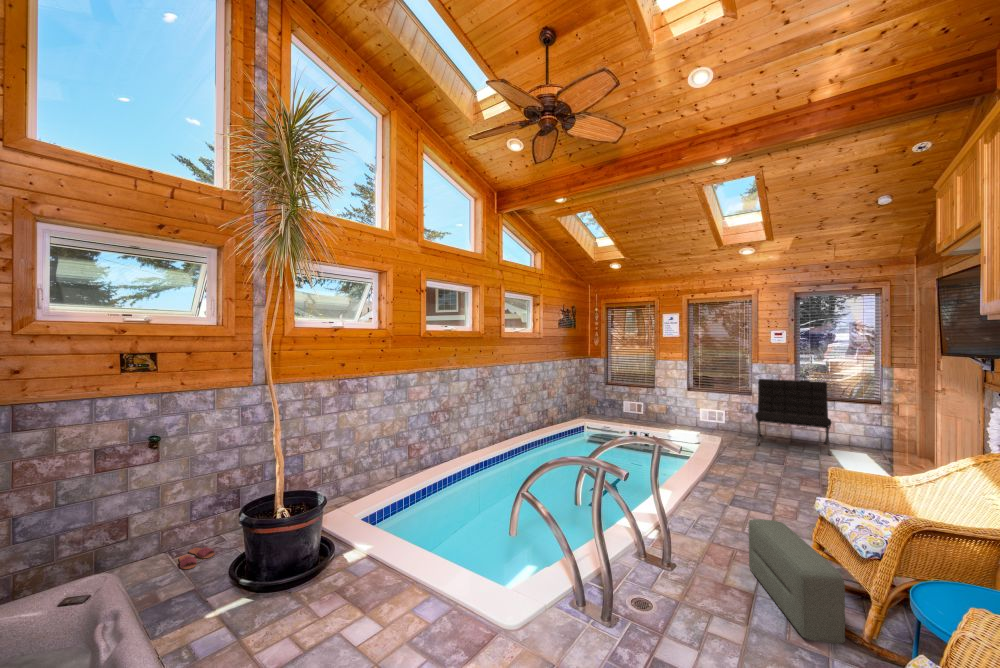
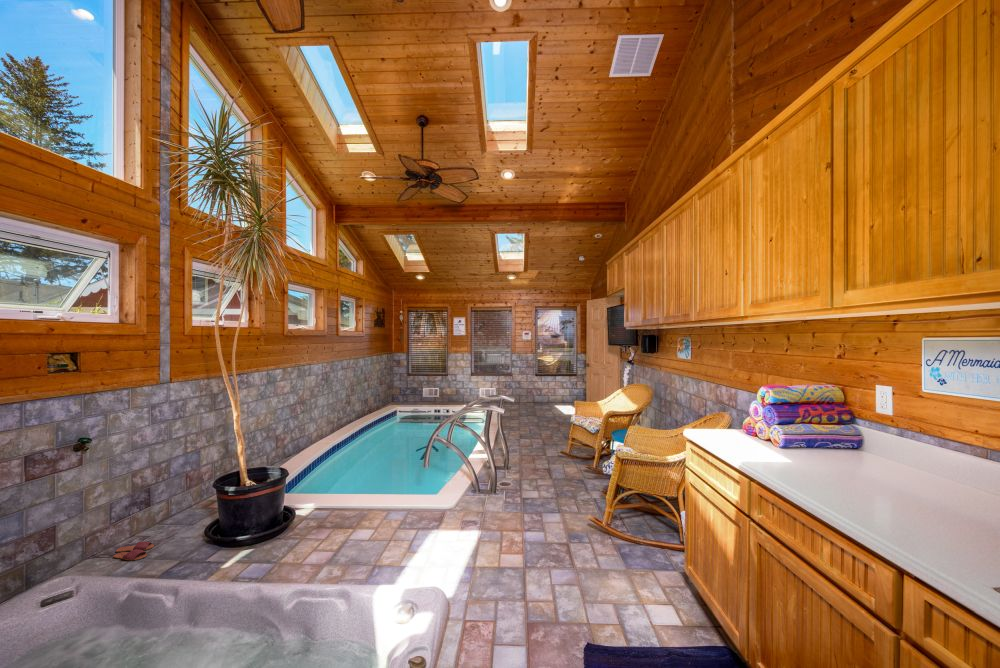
lounge chair: present [755,379,831,455] -> none [516,364,556,407]
pouf: present [749,519,845,644] -> none [544,432,589,476]

